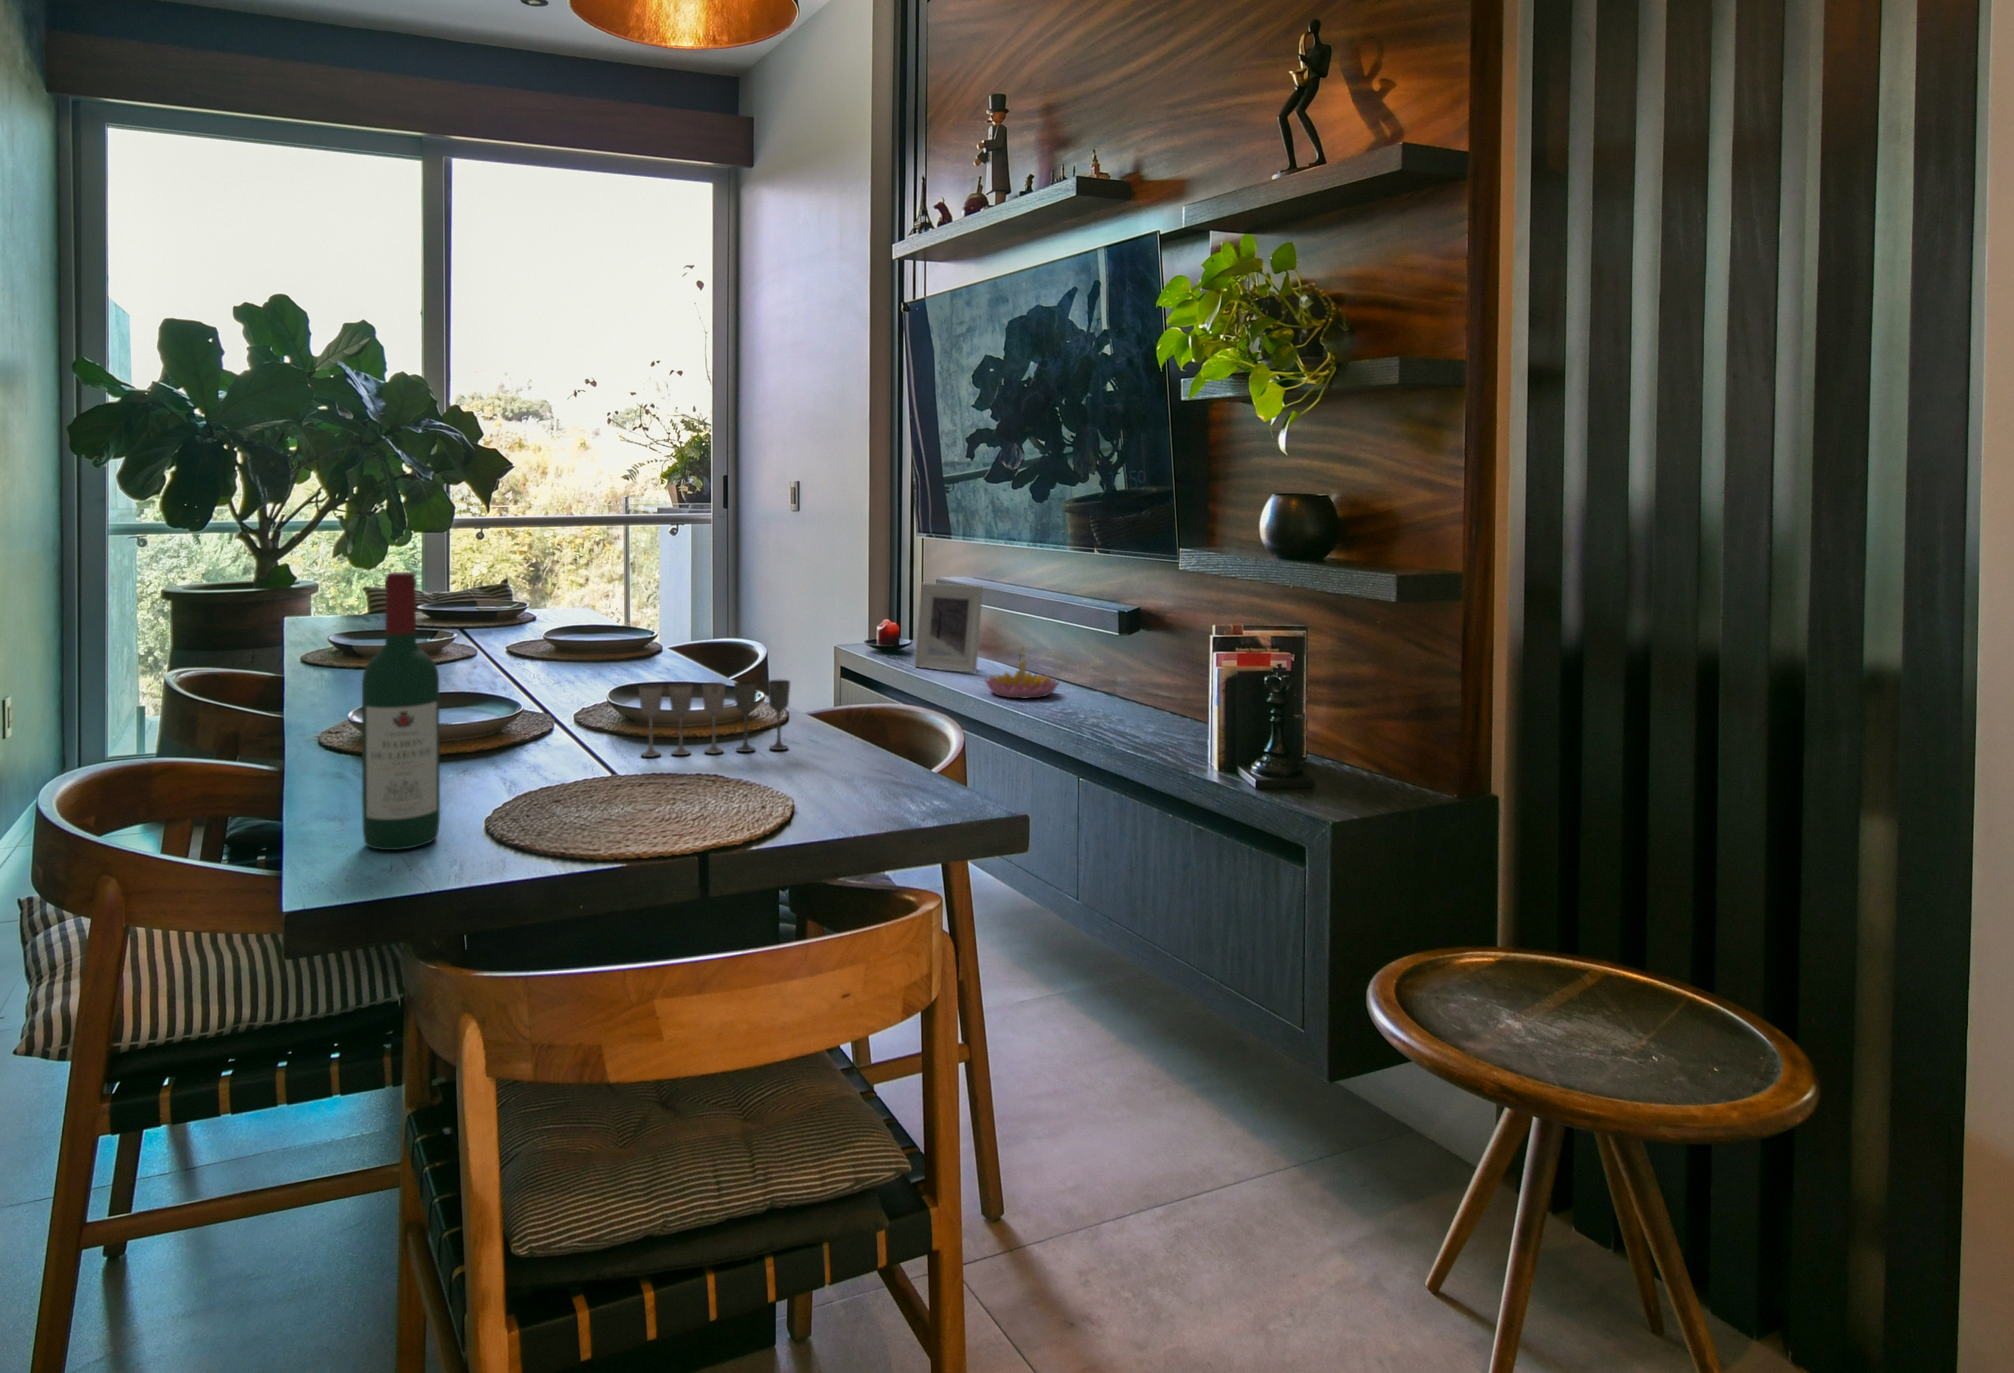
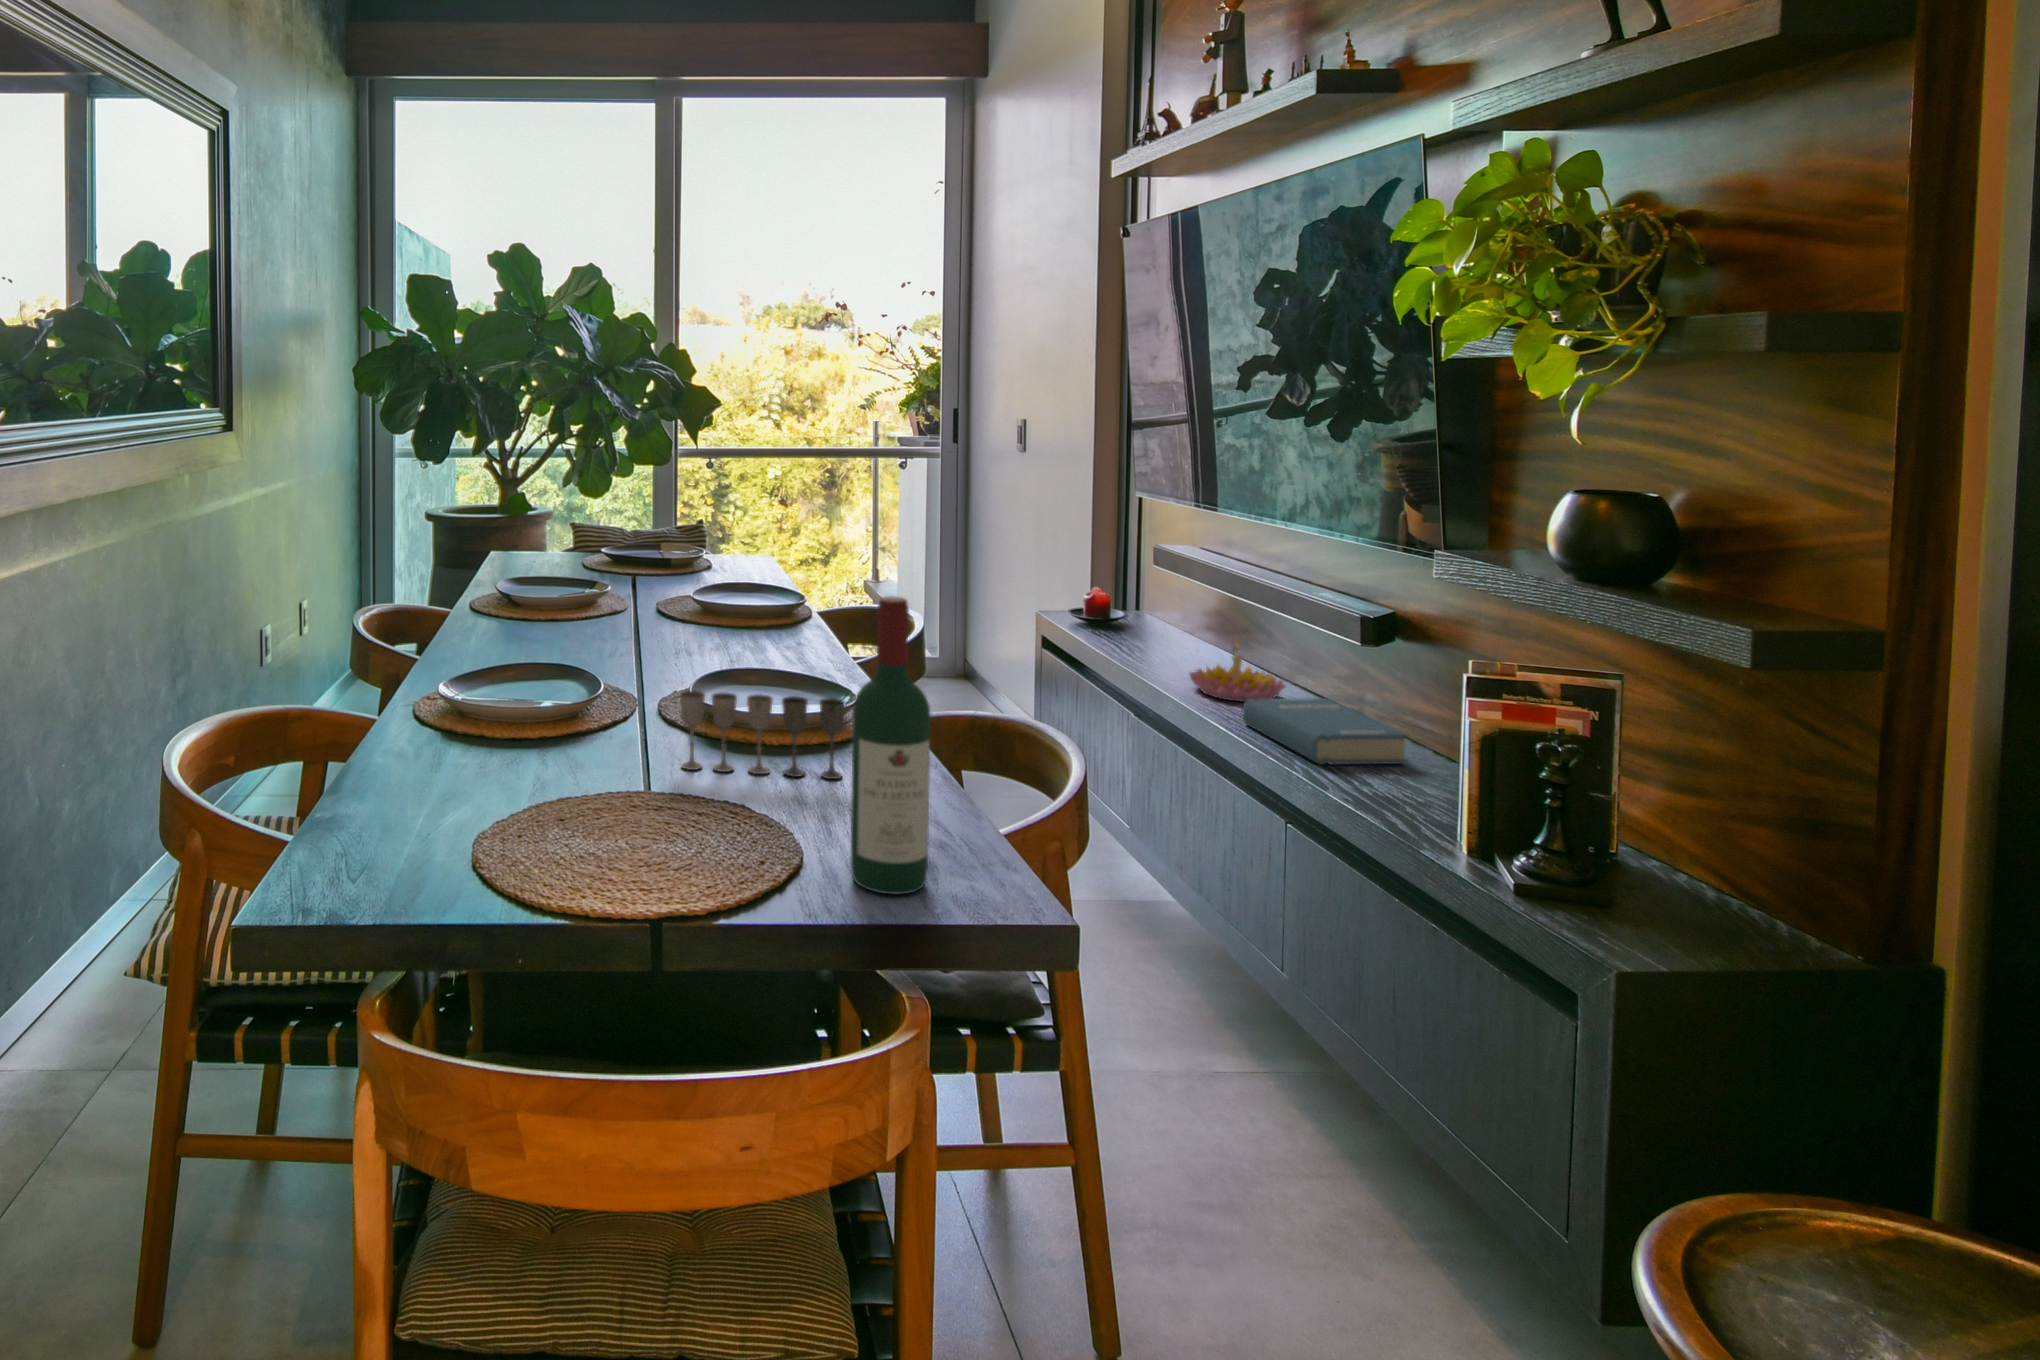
wine bottle: present [362,572,440,850] -> present [851,596,930,894]
picture frame: present [914,583,983,673] -> none [1116,548,1201,658]
hardback book: none [1036,686,1159,733] -> present [1243,698,1408,765]

